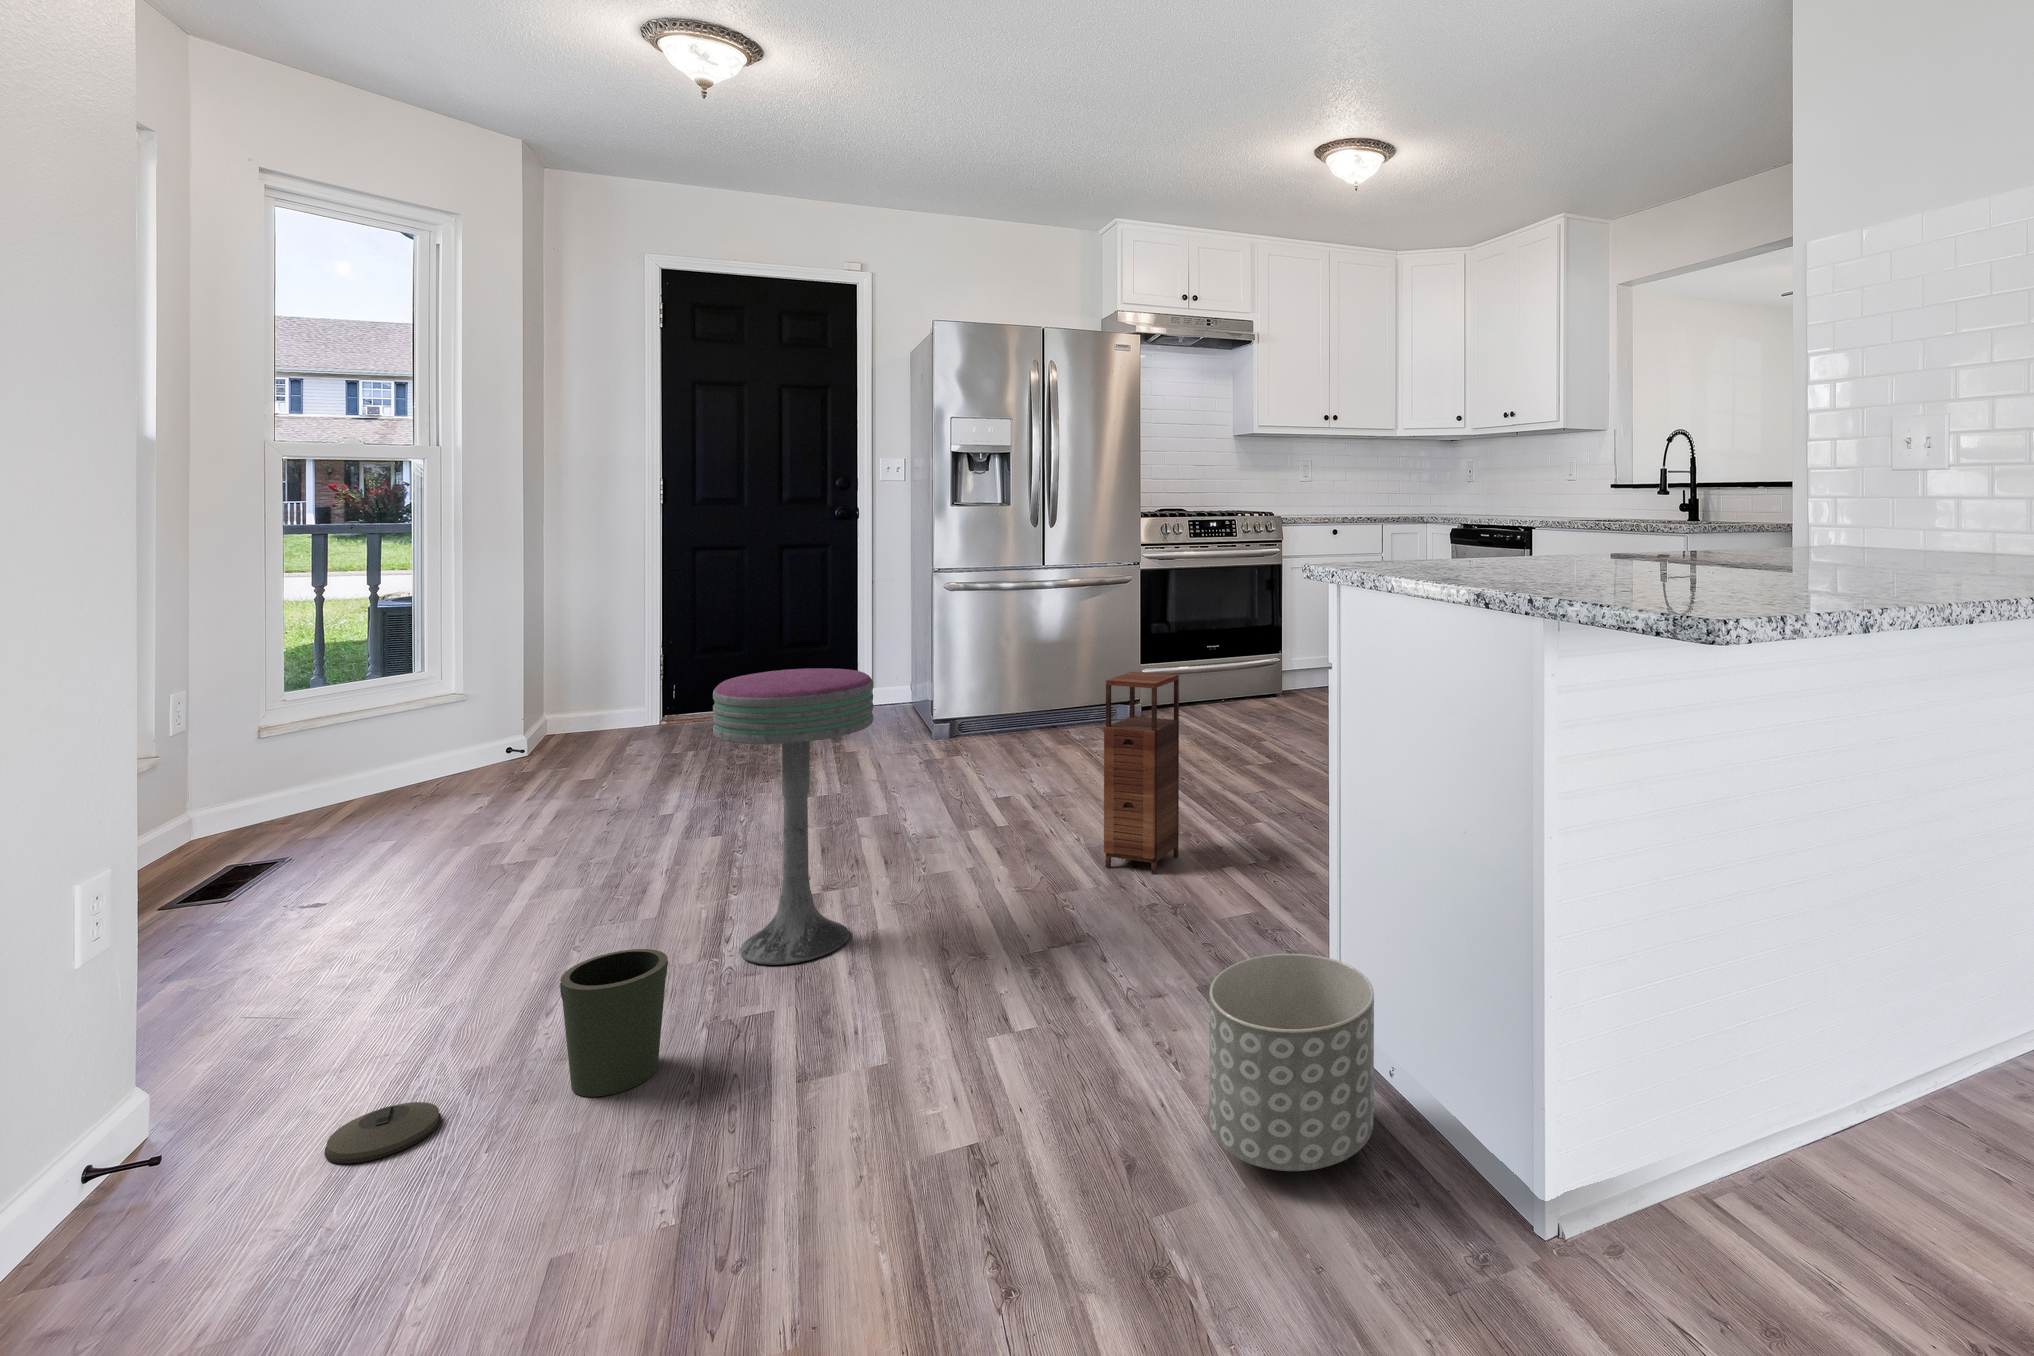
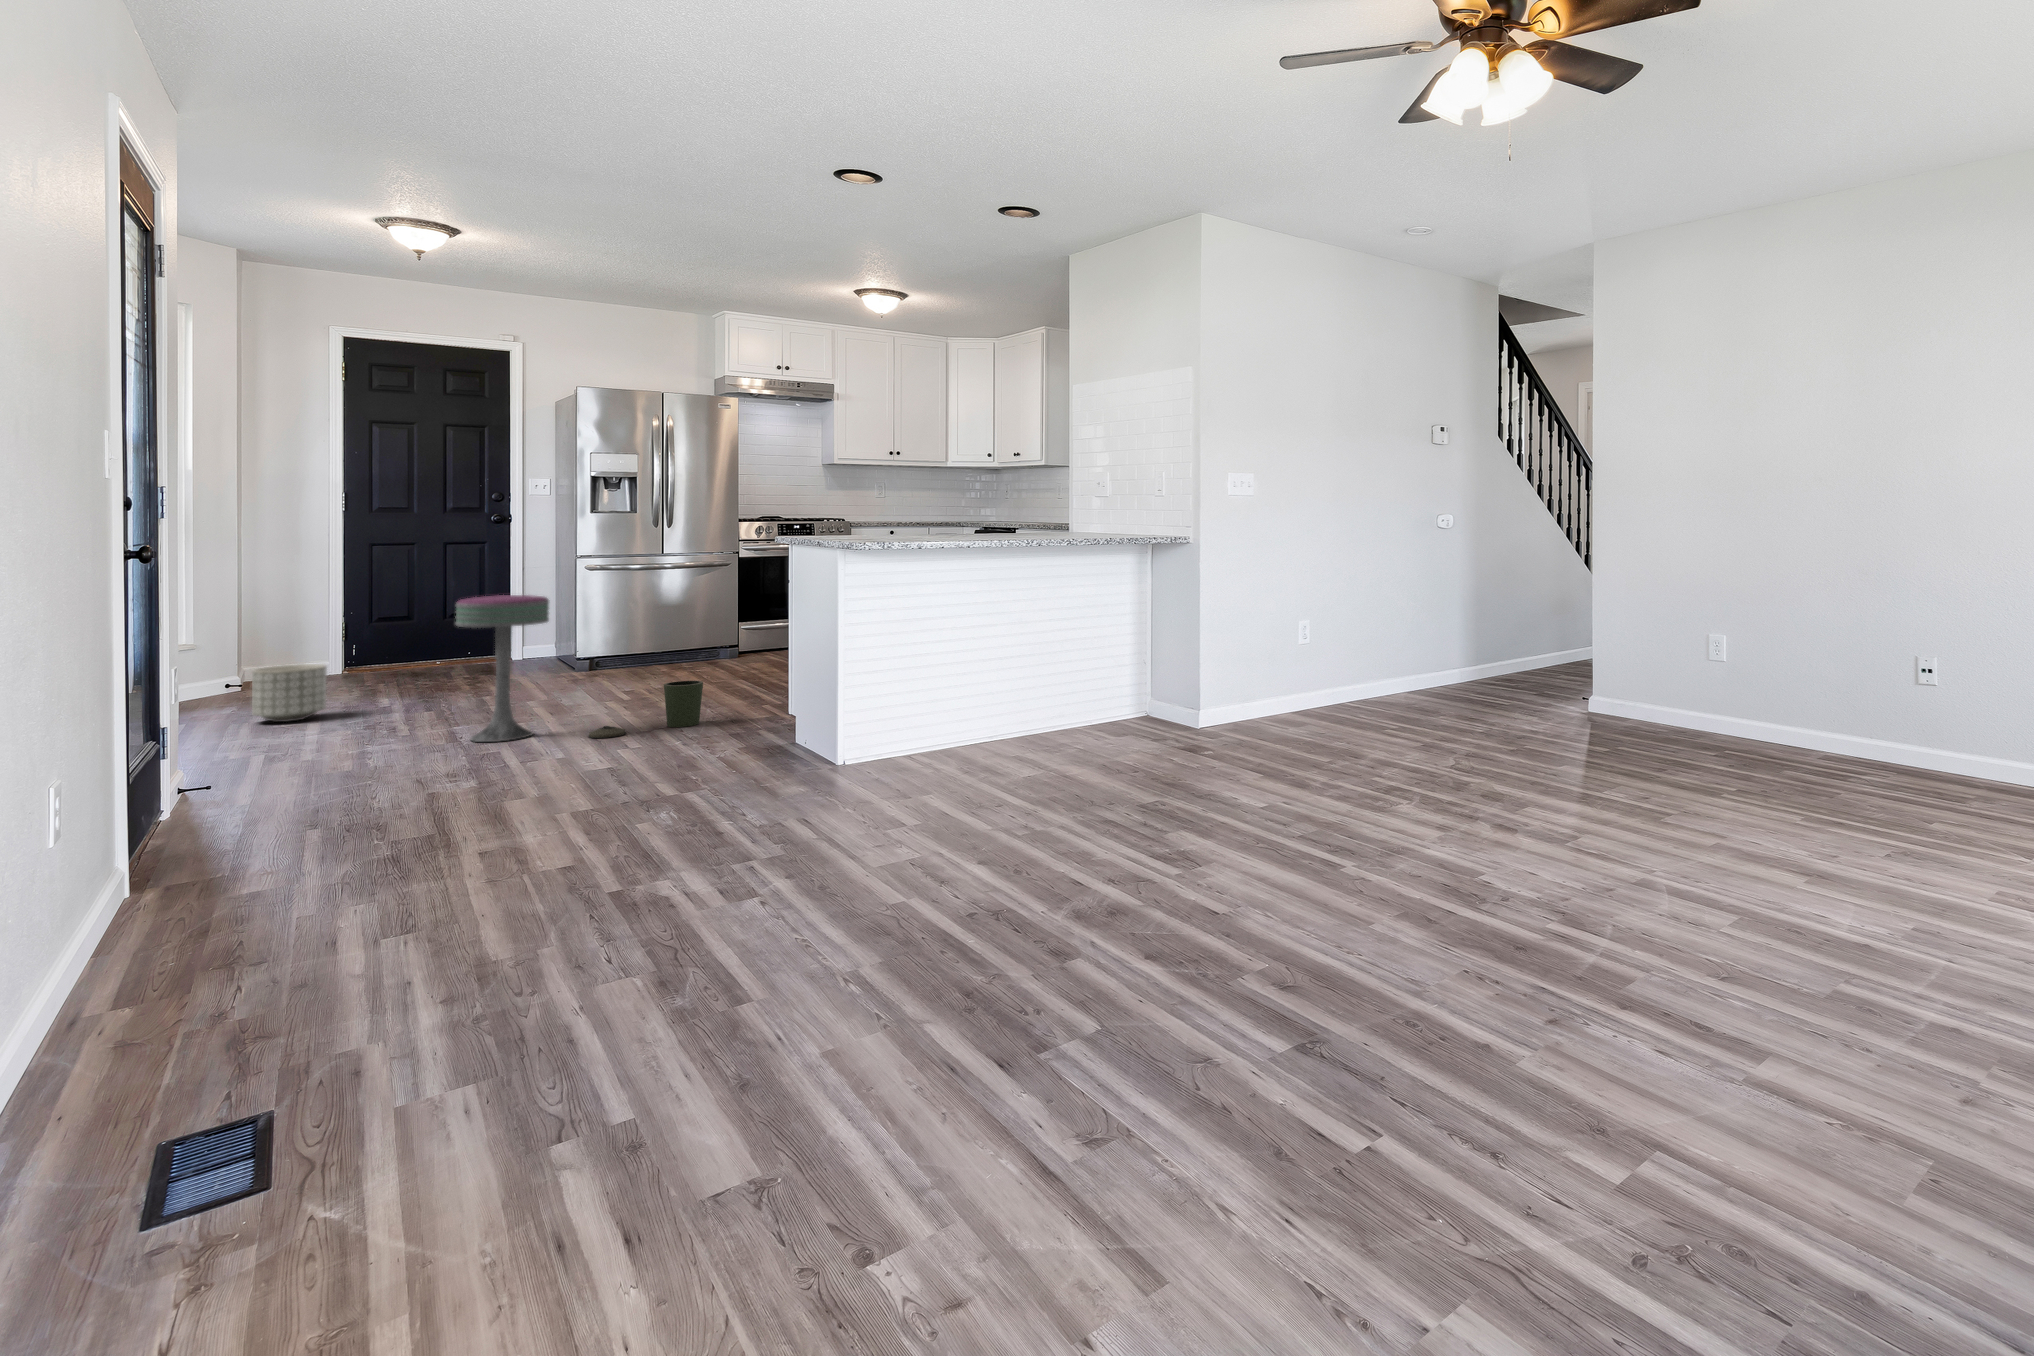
storage cabinet: present [1104,672,1179,874] -> none [689,604,738,710]
trash can: present [325,949,668,1163] -> present [588,681,703,738]
planter: present [1209,954,1374,1171] -> present [252,664,327,722]

